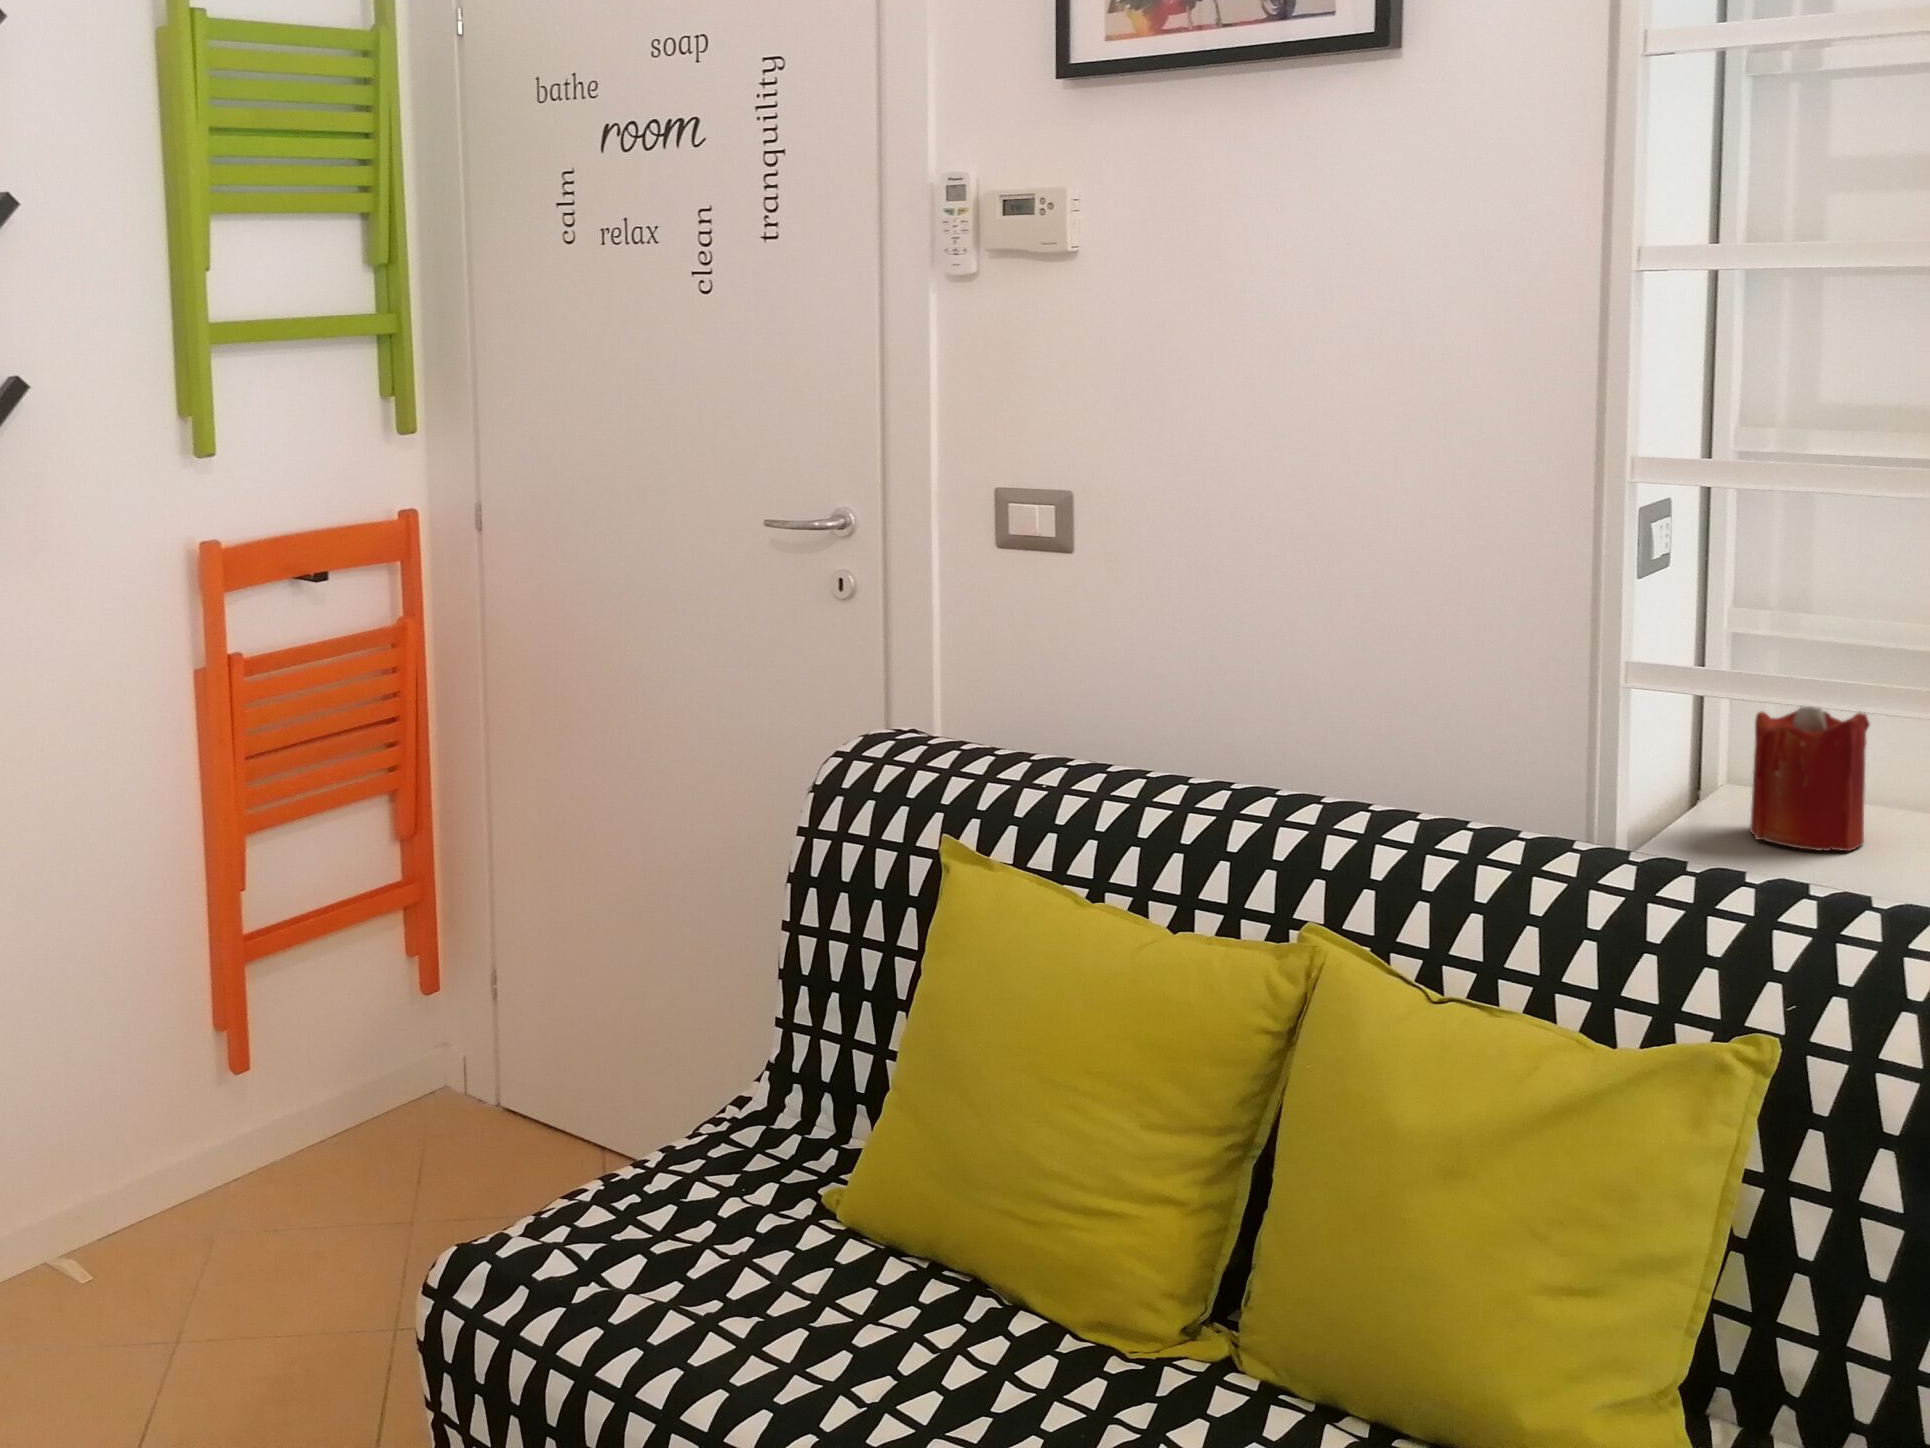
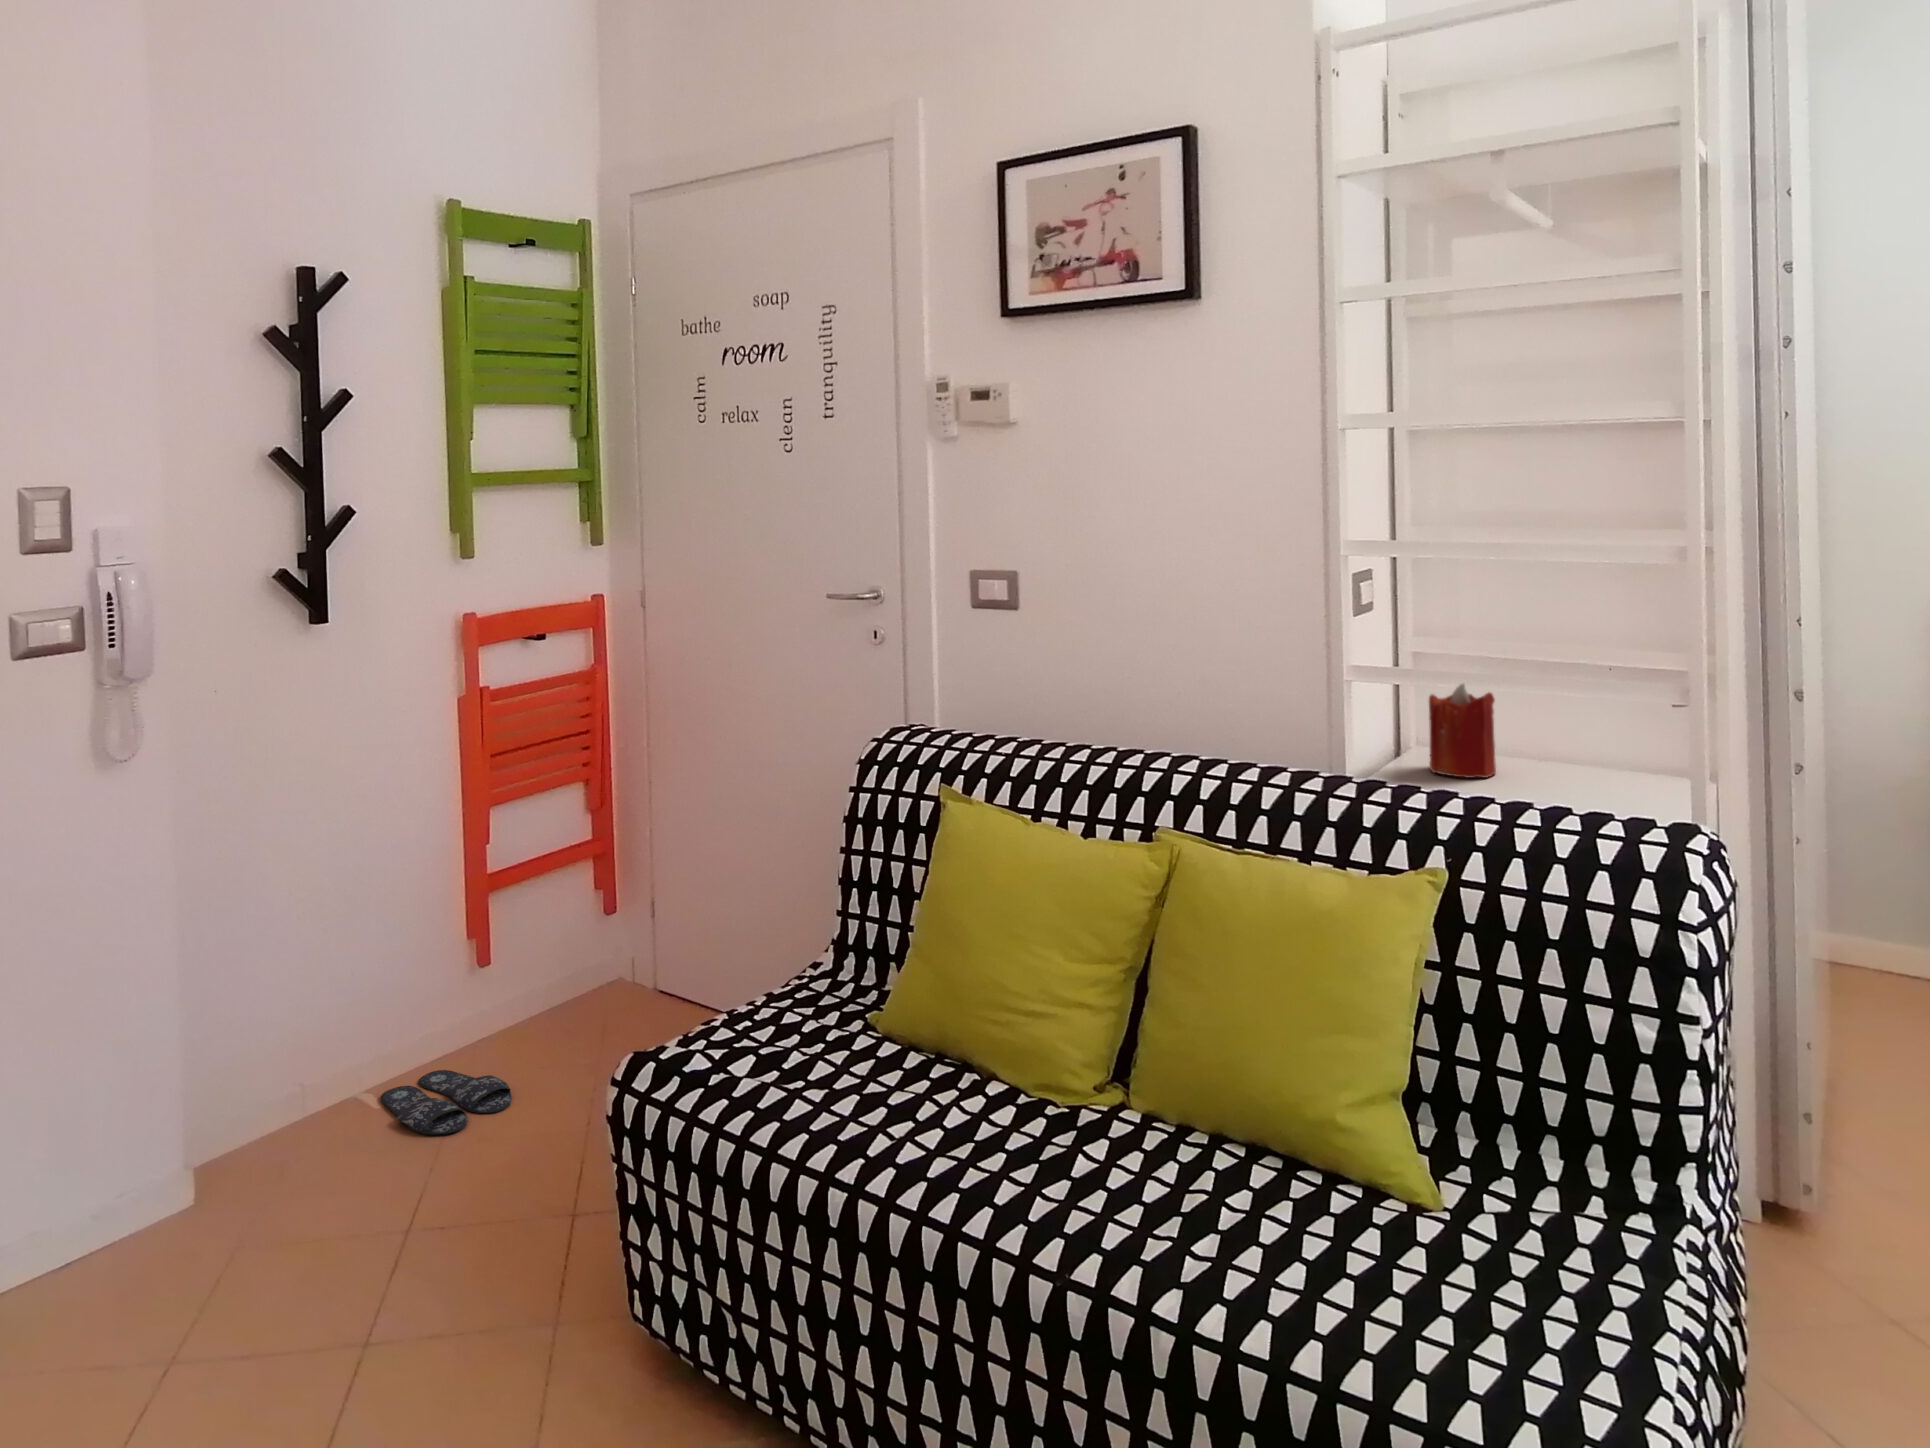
slippers: none [88,1217,281,1319] -> present [381,1070,512,1135]

